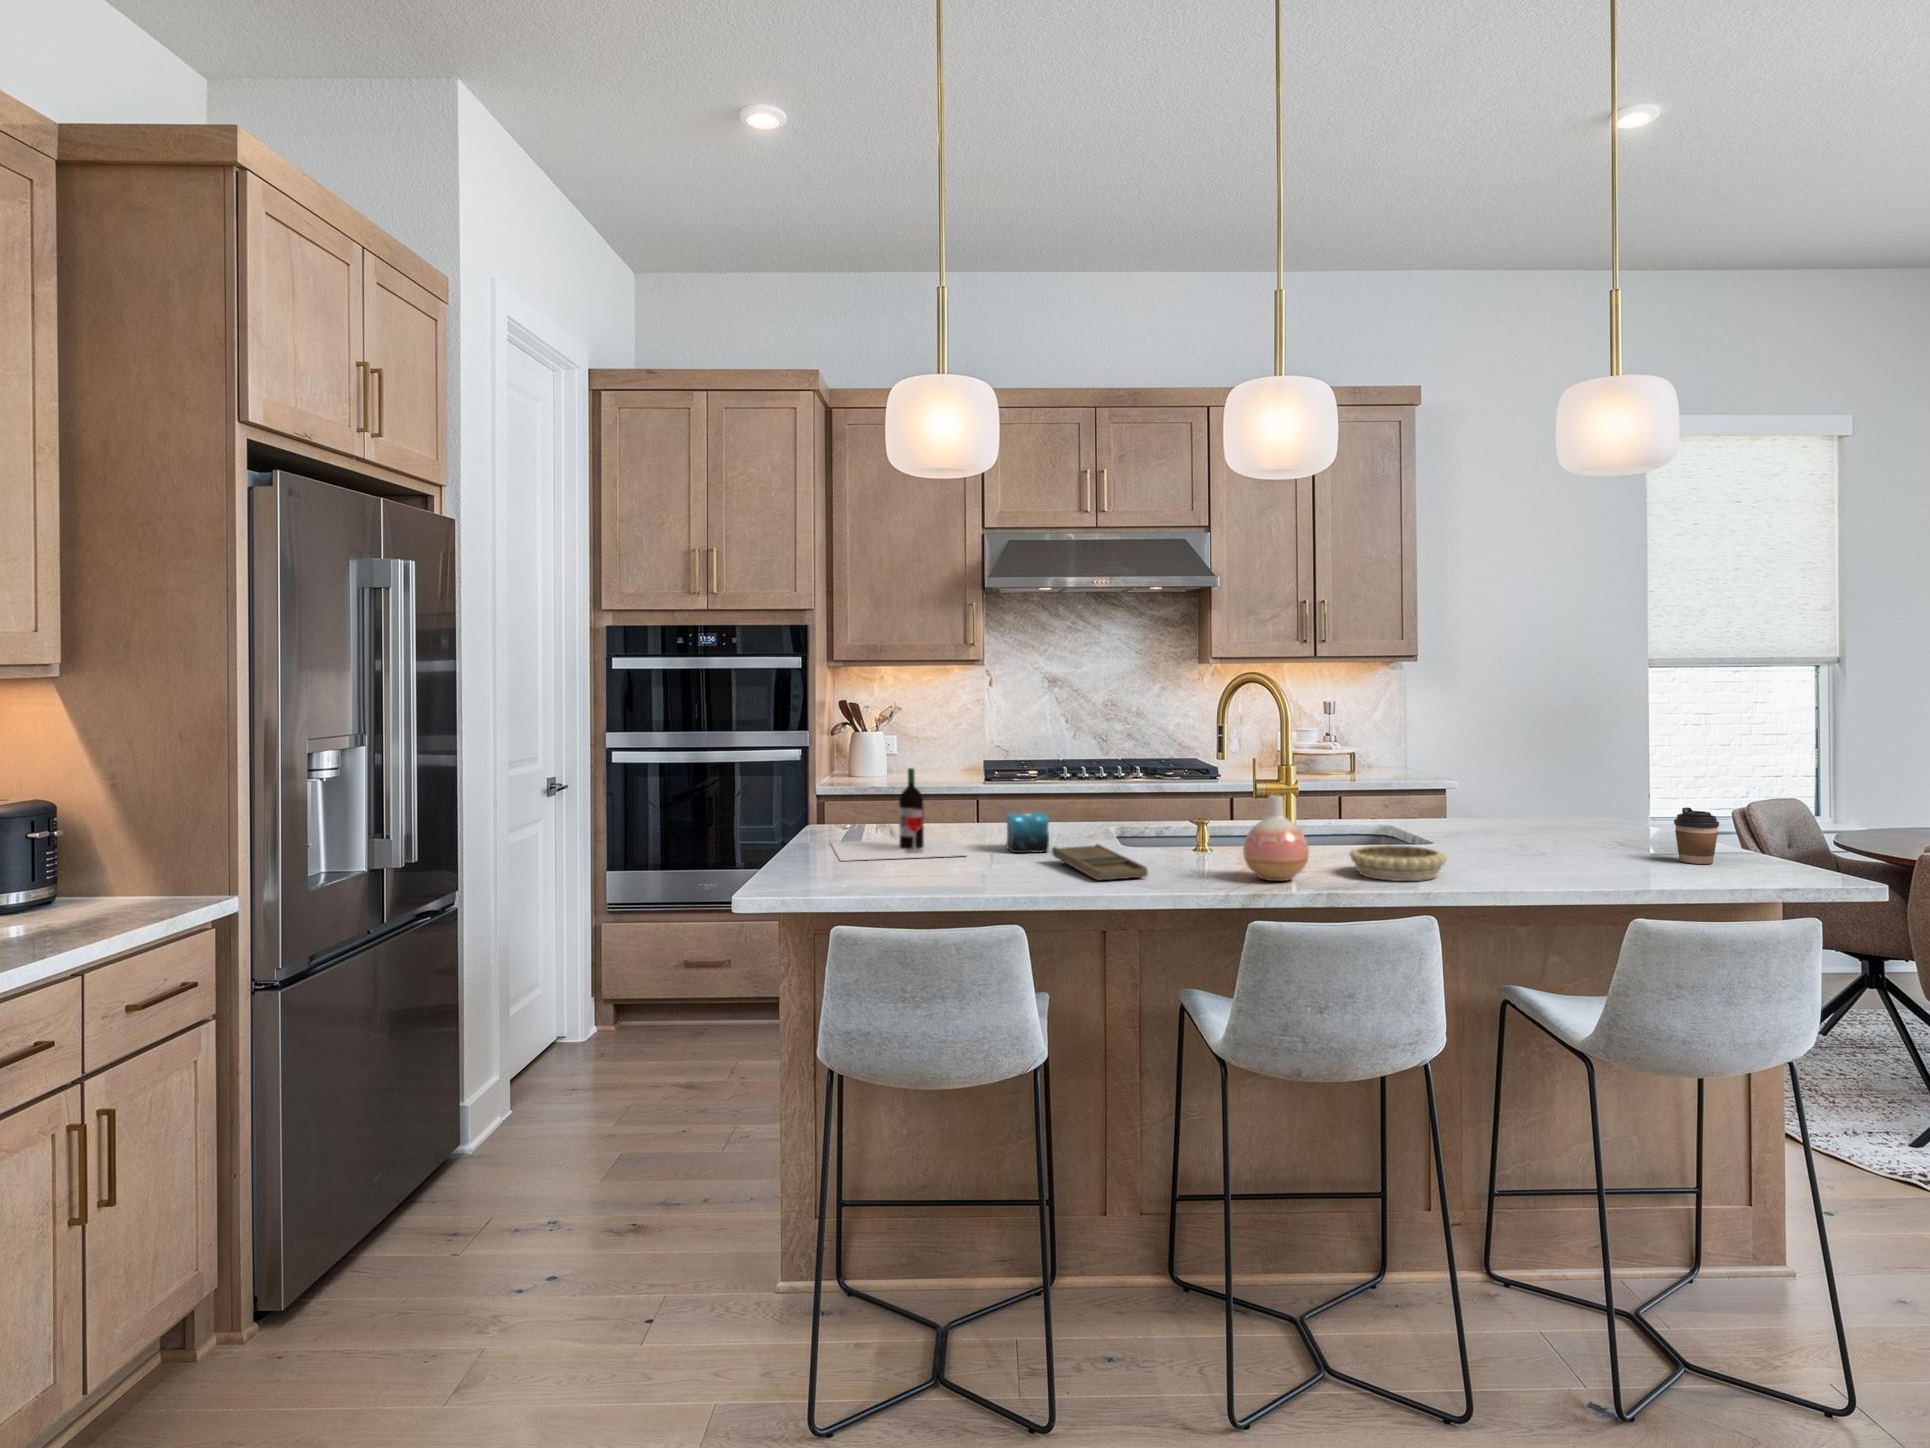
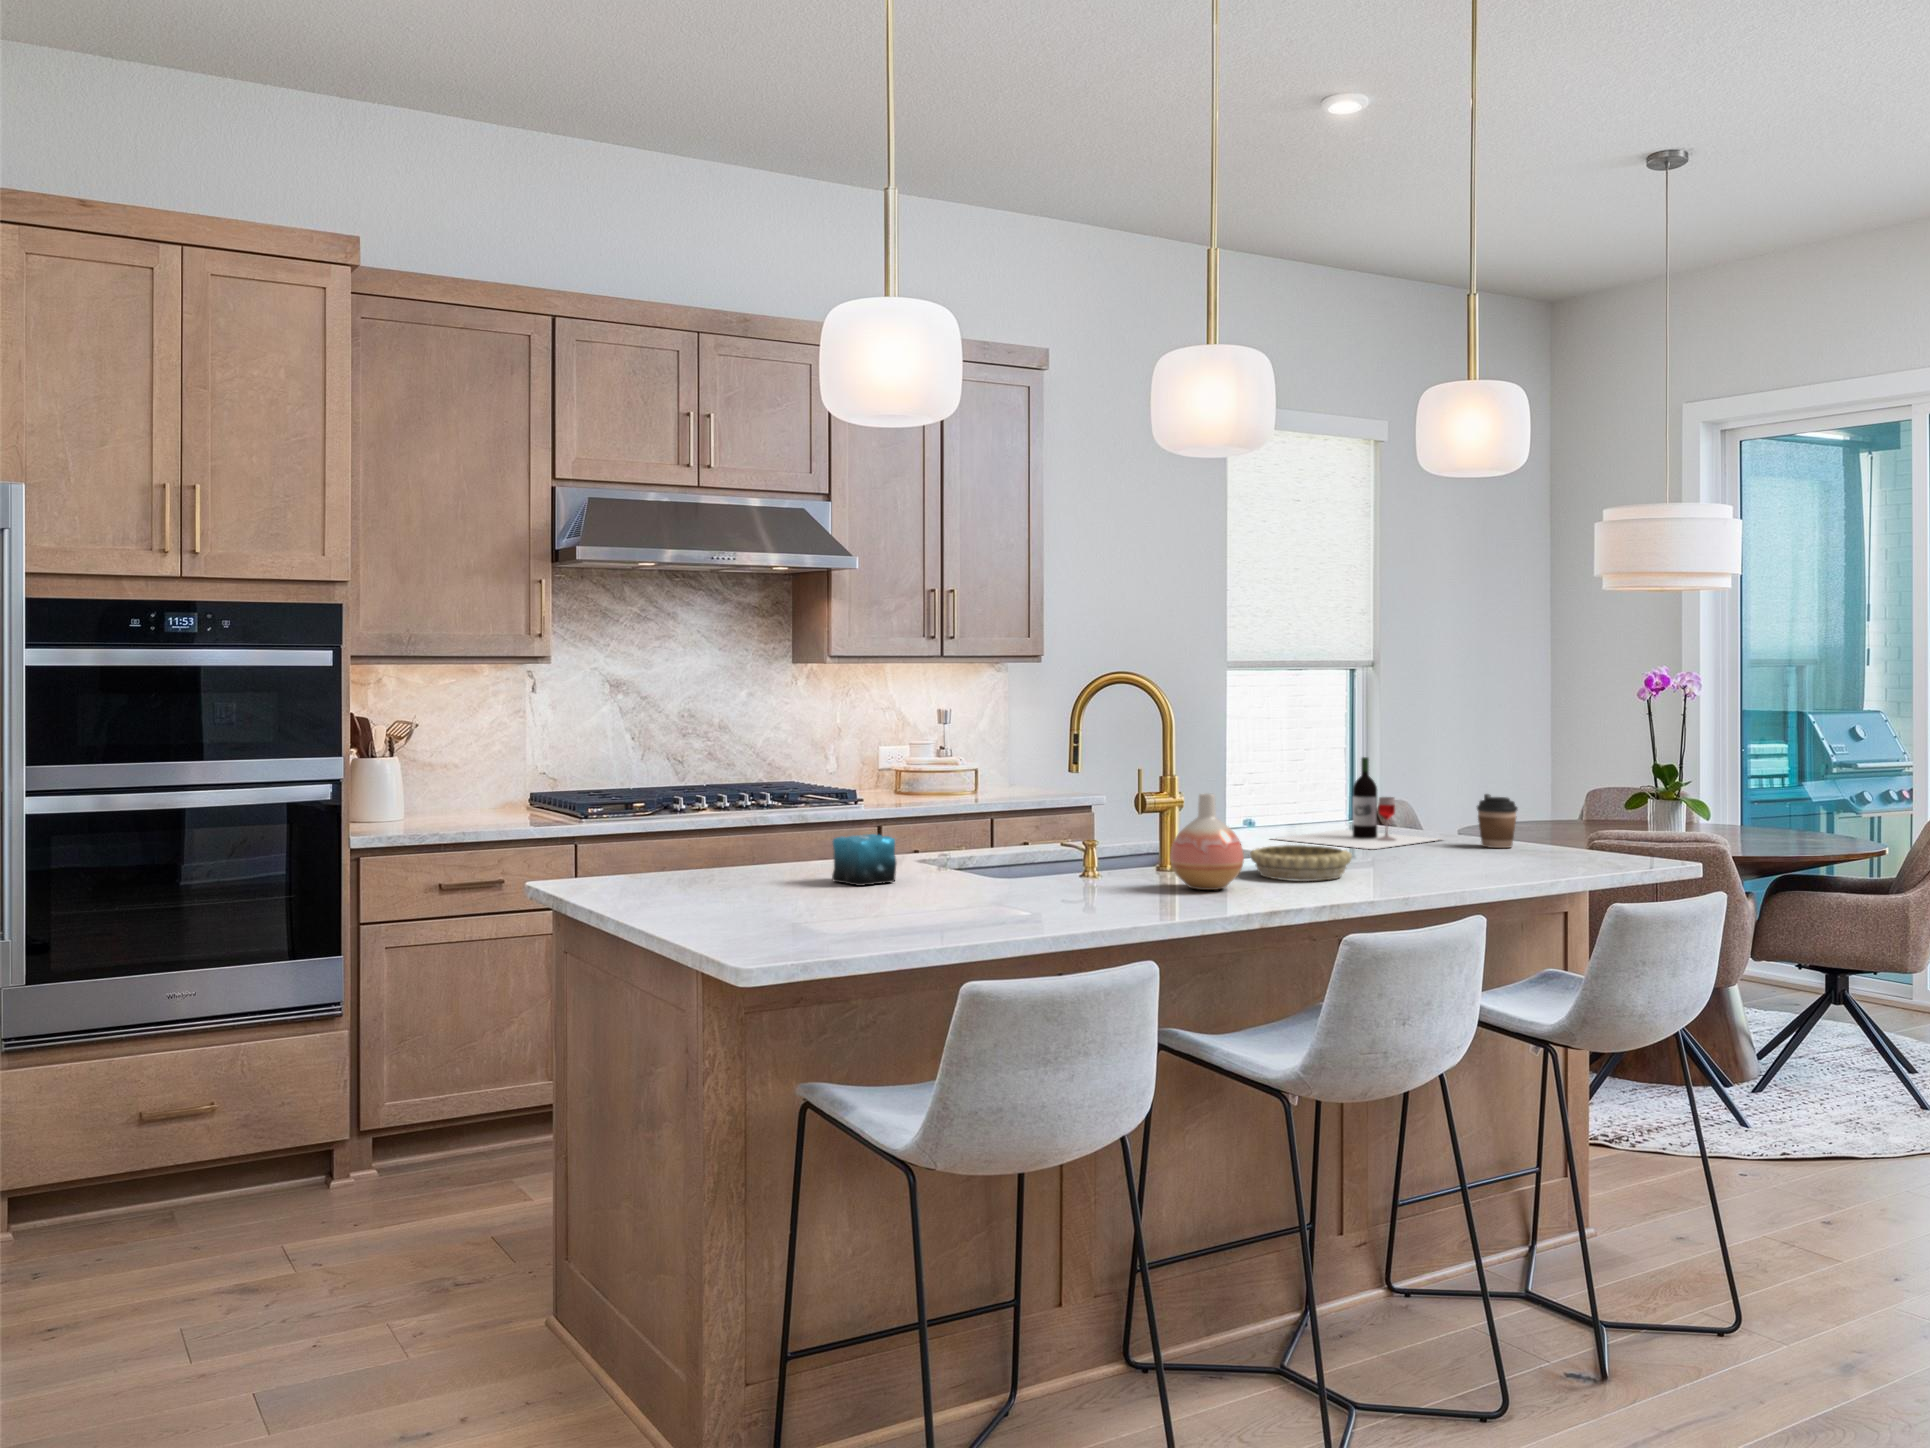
wine bottle: present [831,768,966,861] -> present [1276,757,1438,849]
tray: present [1052,844,1148,880] -> none [933,866,1083,904]

